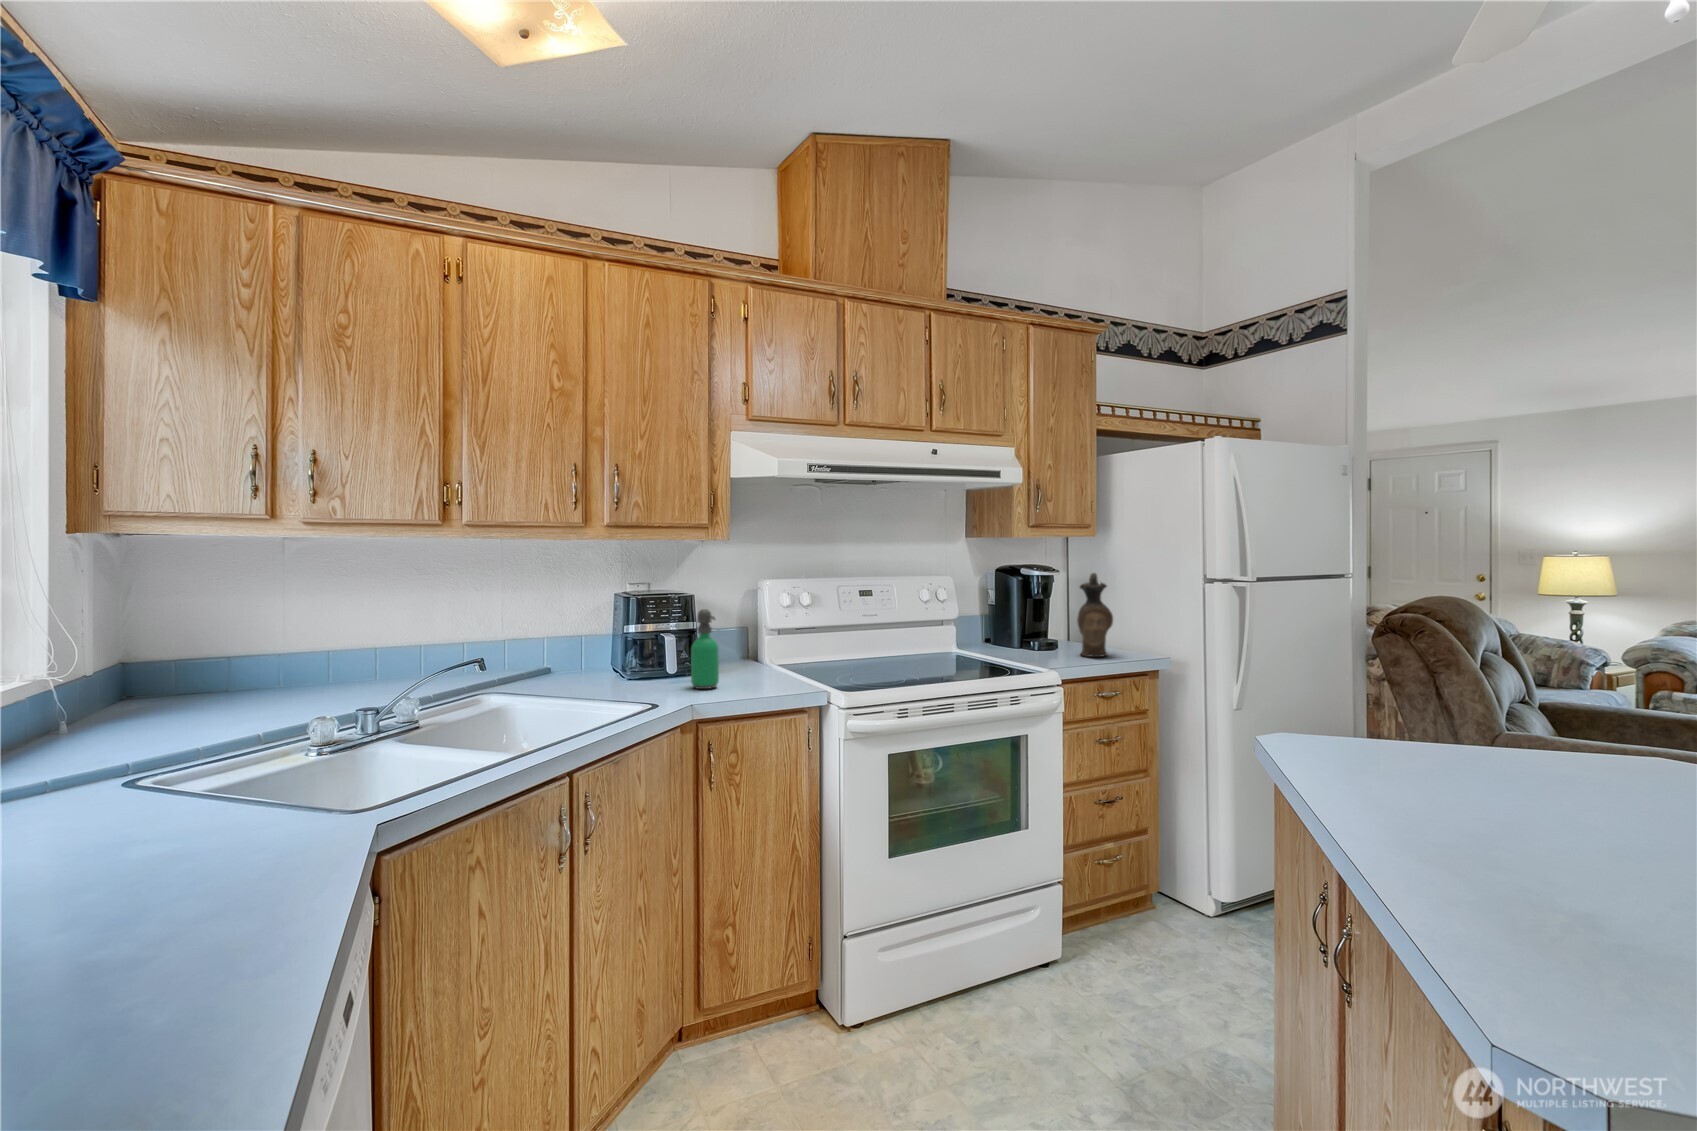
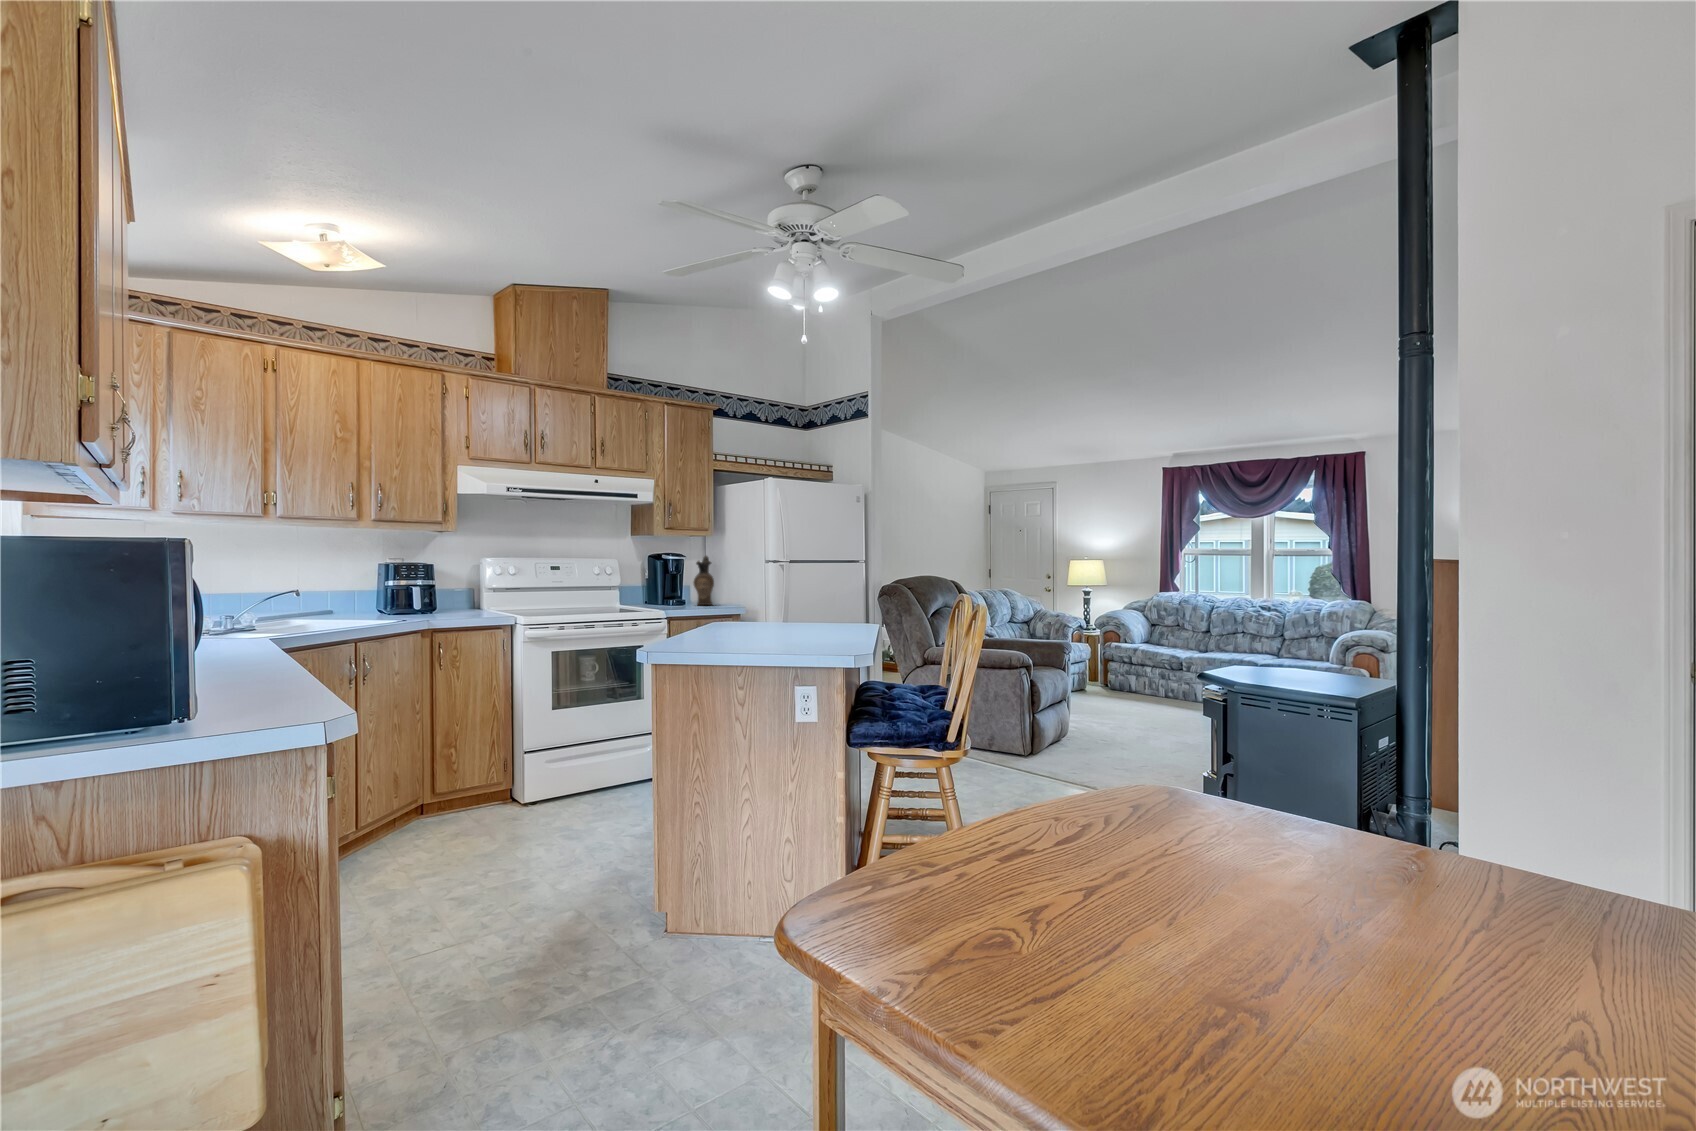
soap dispenser: present [691,609,719,689] -> none [429,569,447,616]

